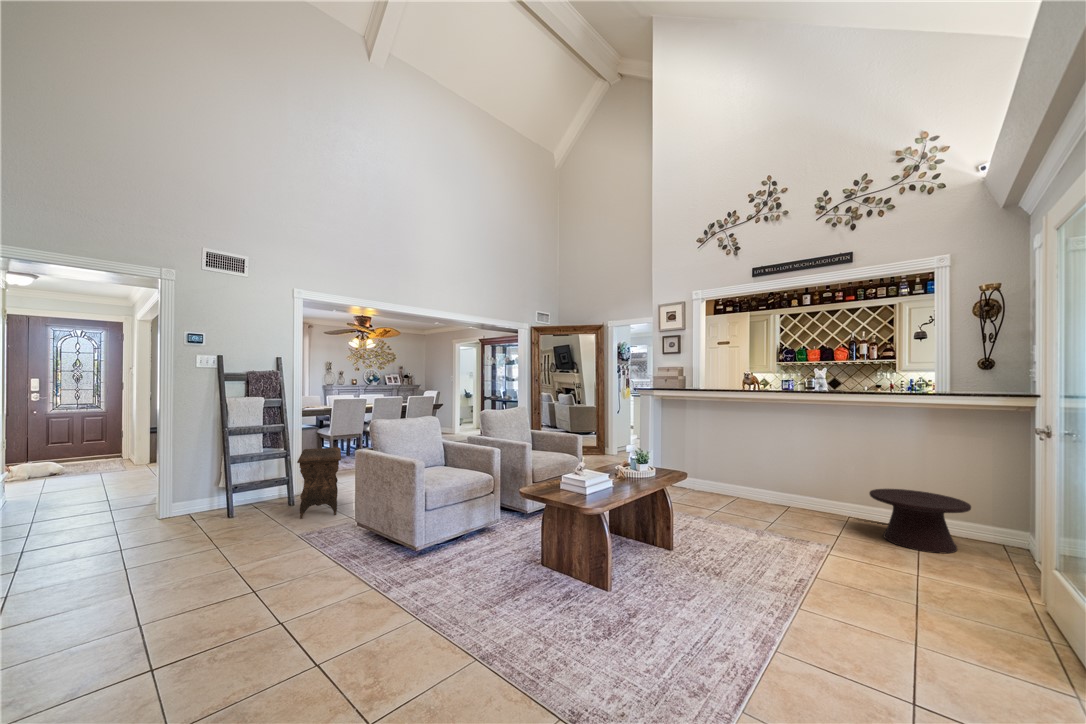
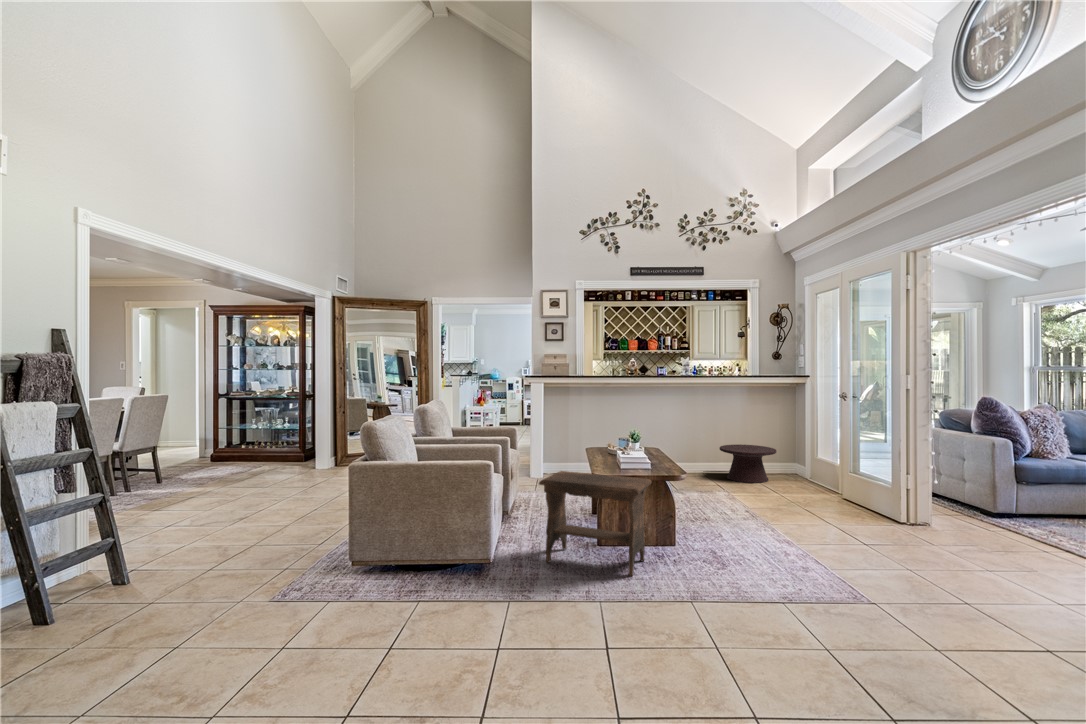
footstool: present [297,447,341,519] -> present [539,471,652,576]

